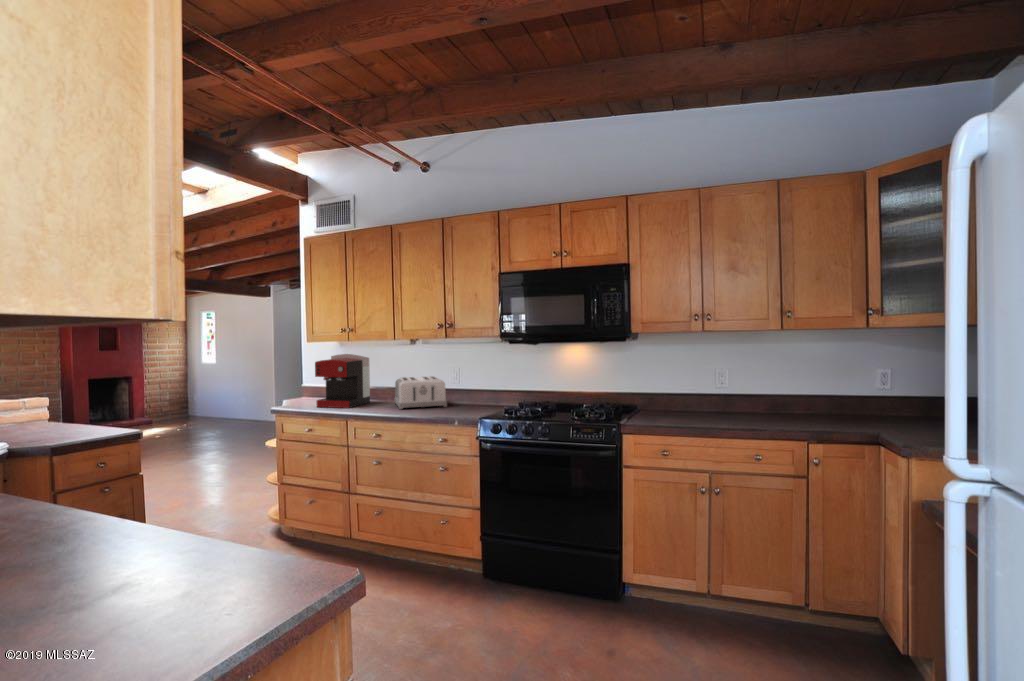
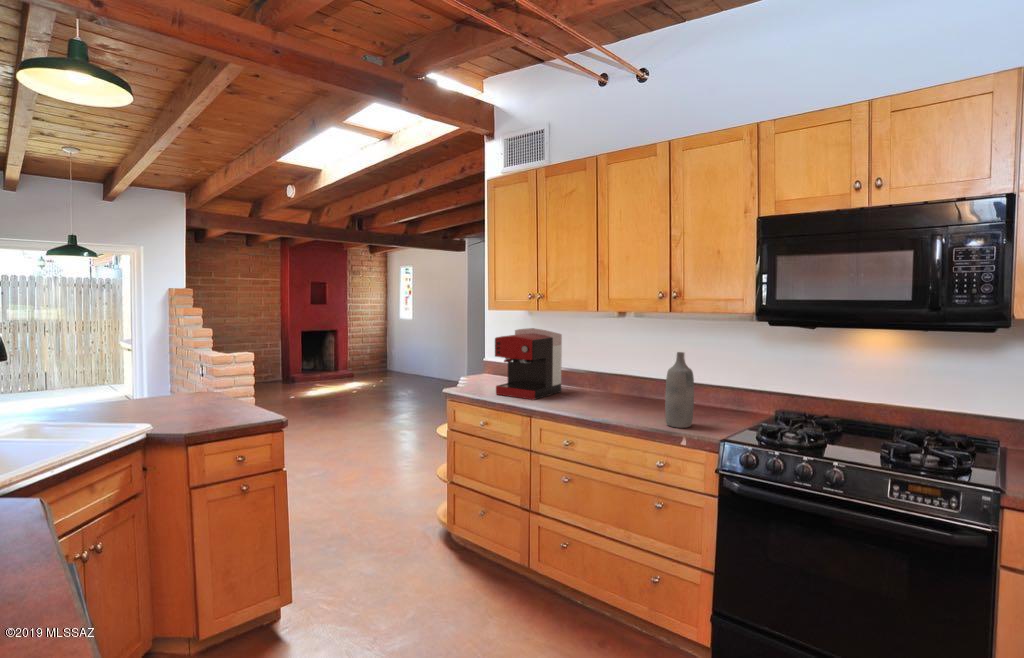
bottle: none [446,363,465,414] -> present [665,352,694,428]
toaster: present [395,376,447,409] -> none [593,363,665,410]

